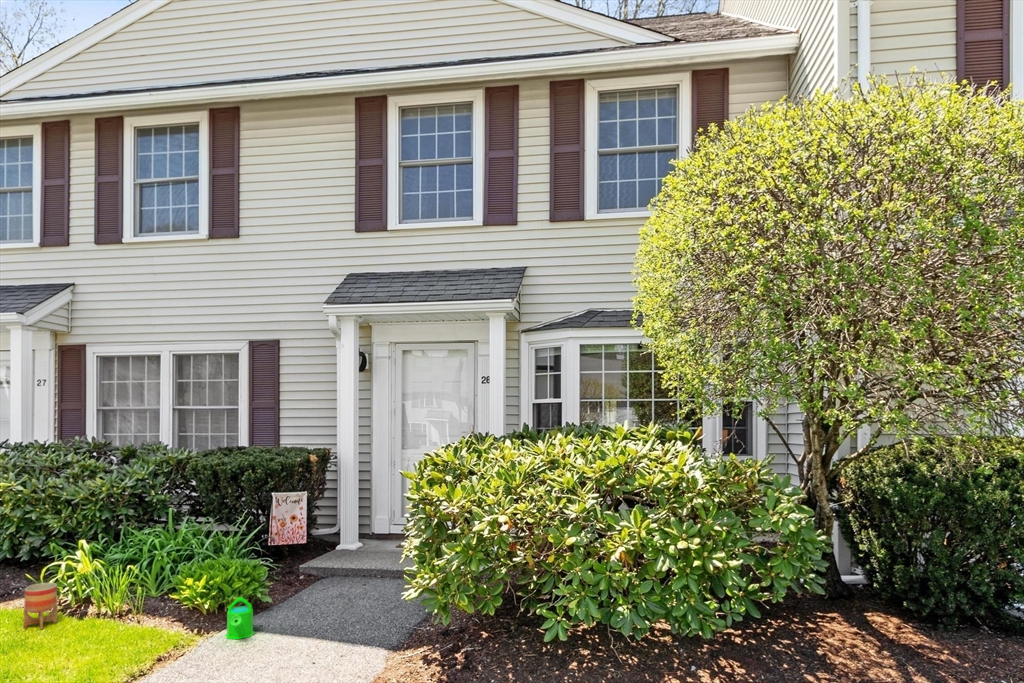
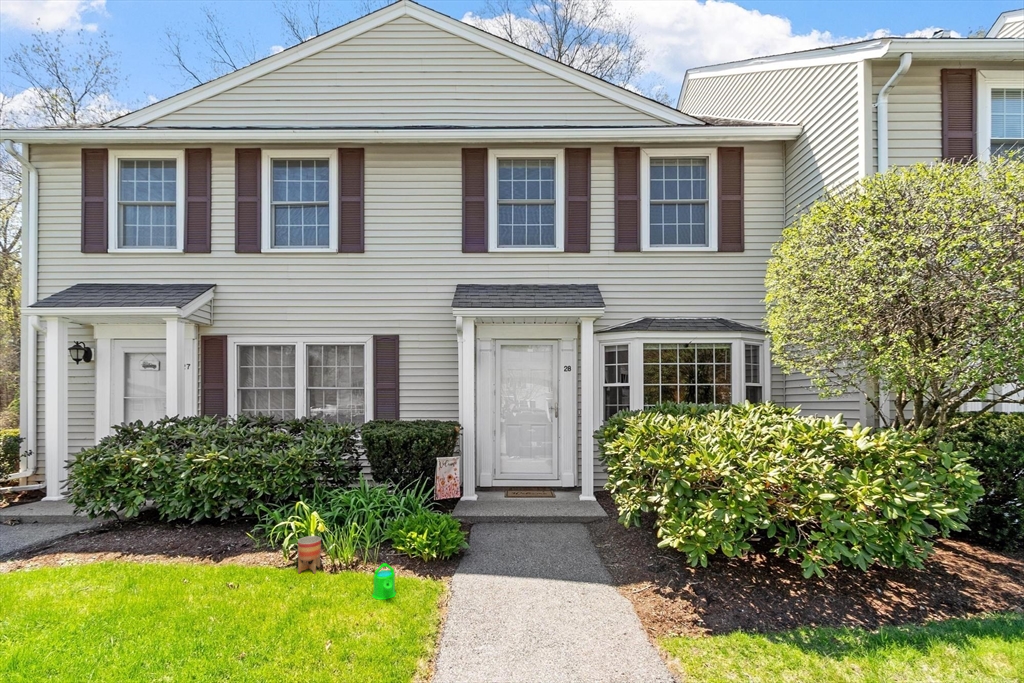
watering can: present [225,597,255,639] -> present [372,563,396,600]

